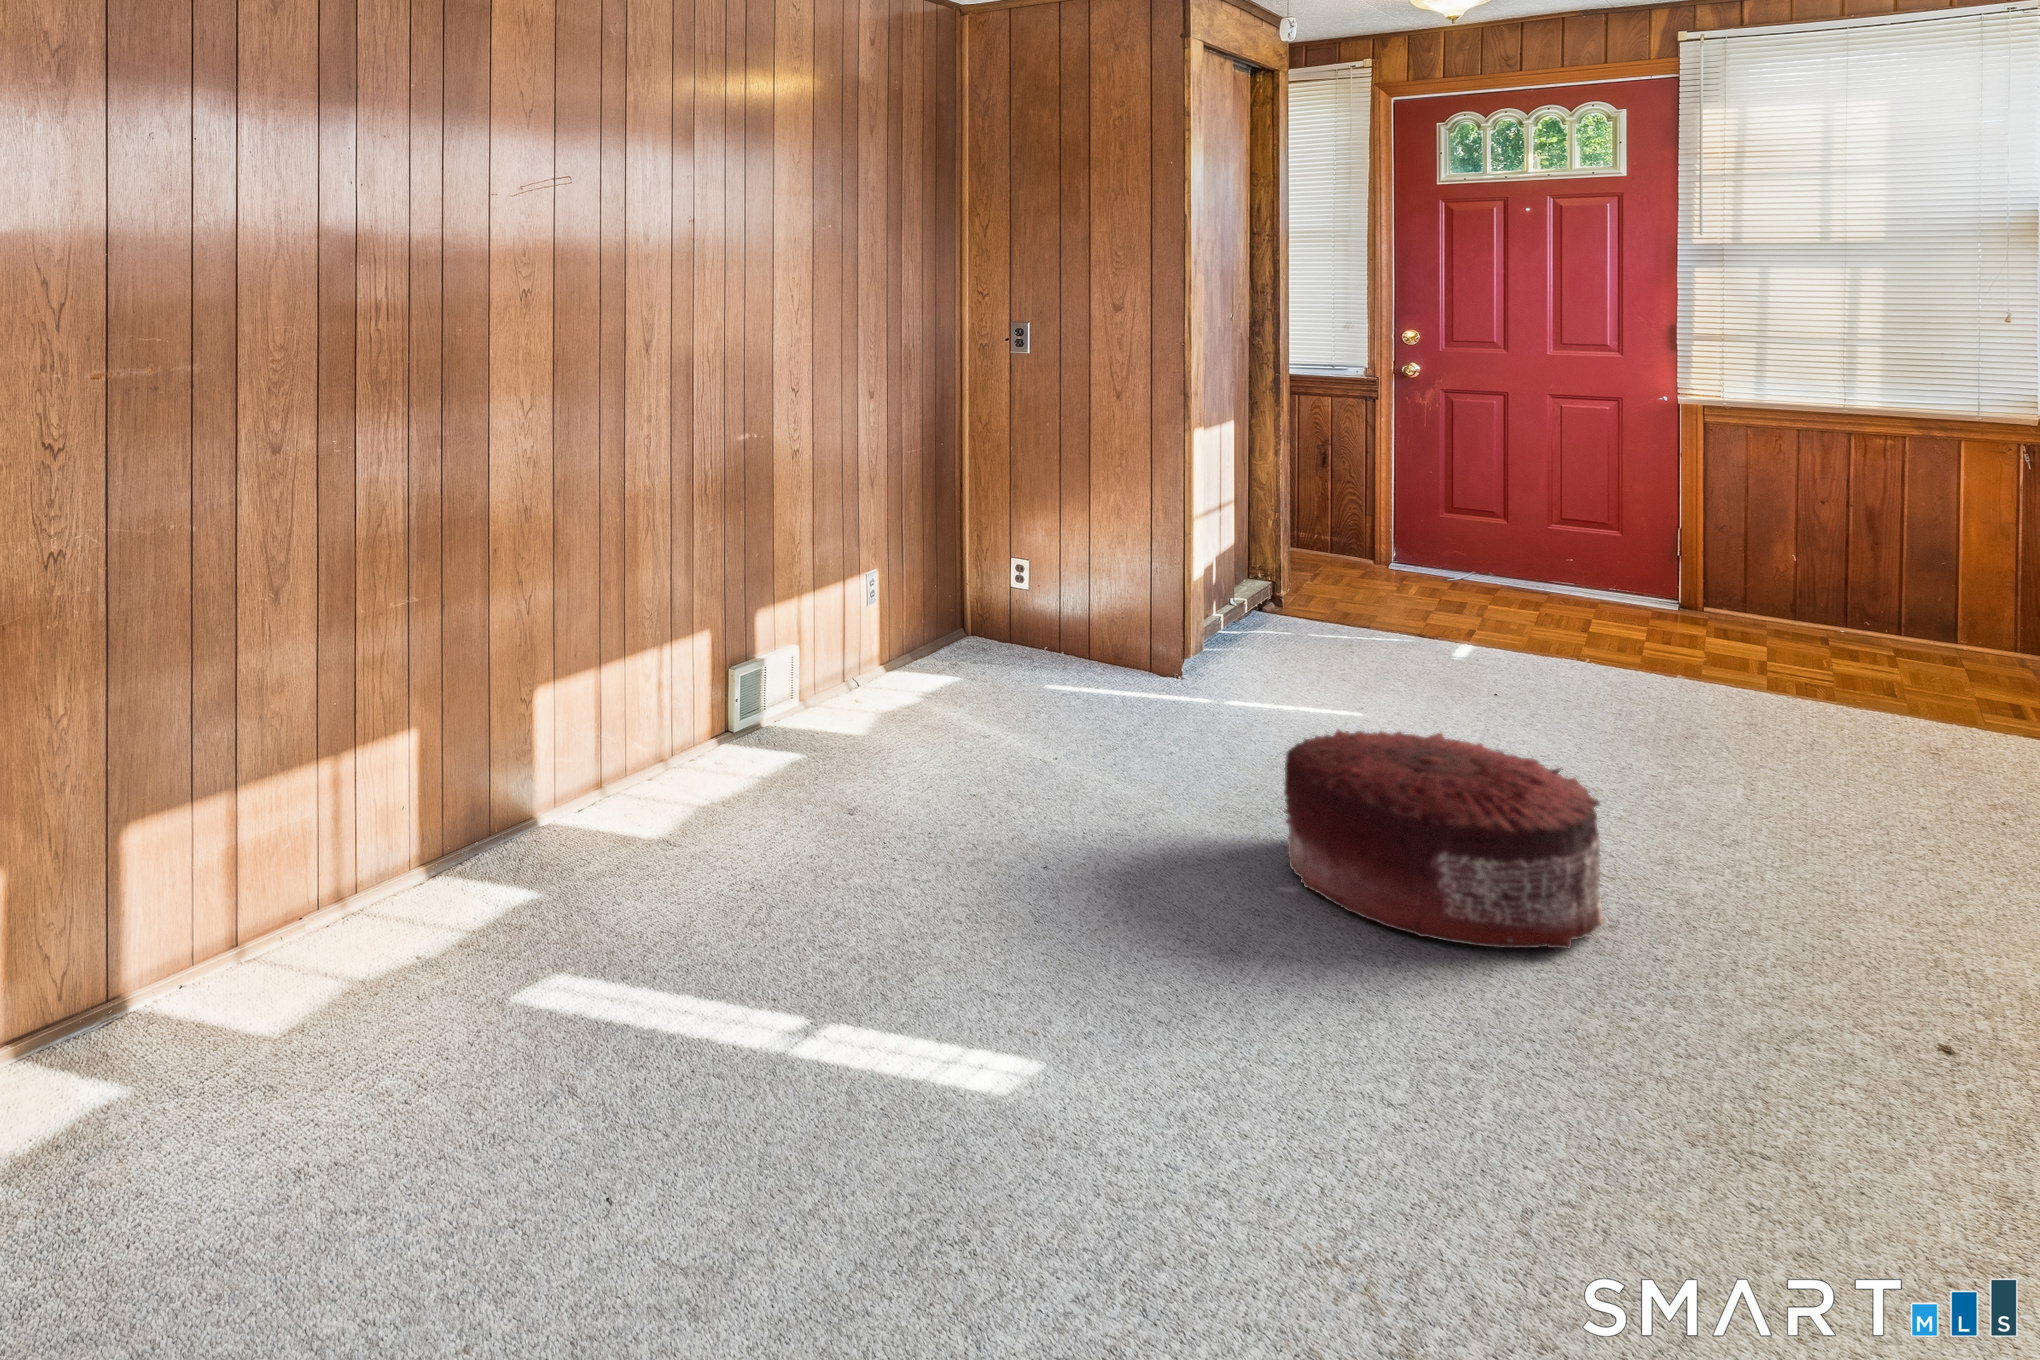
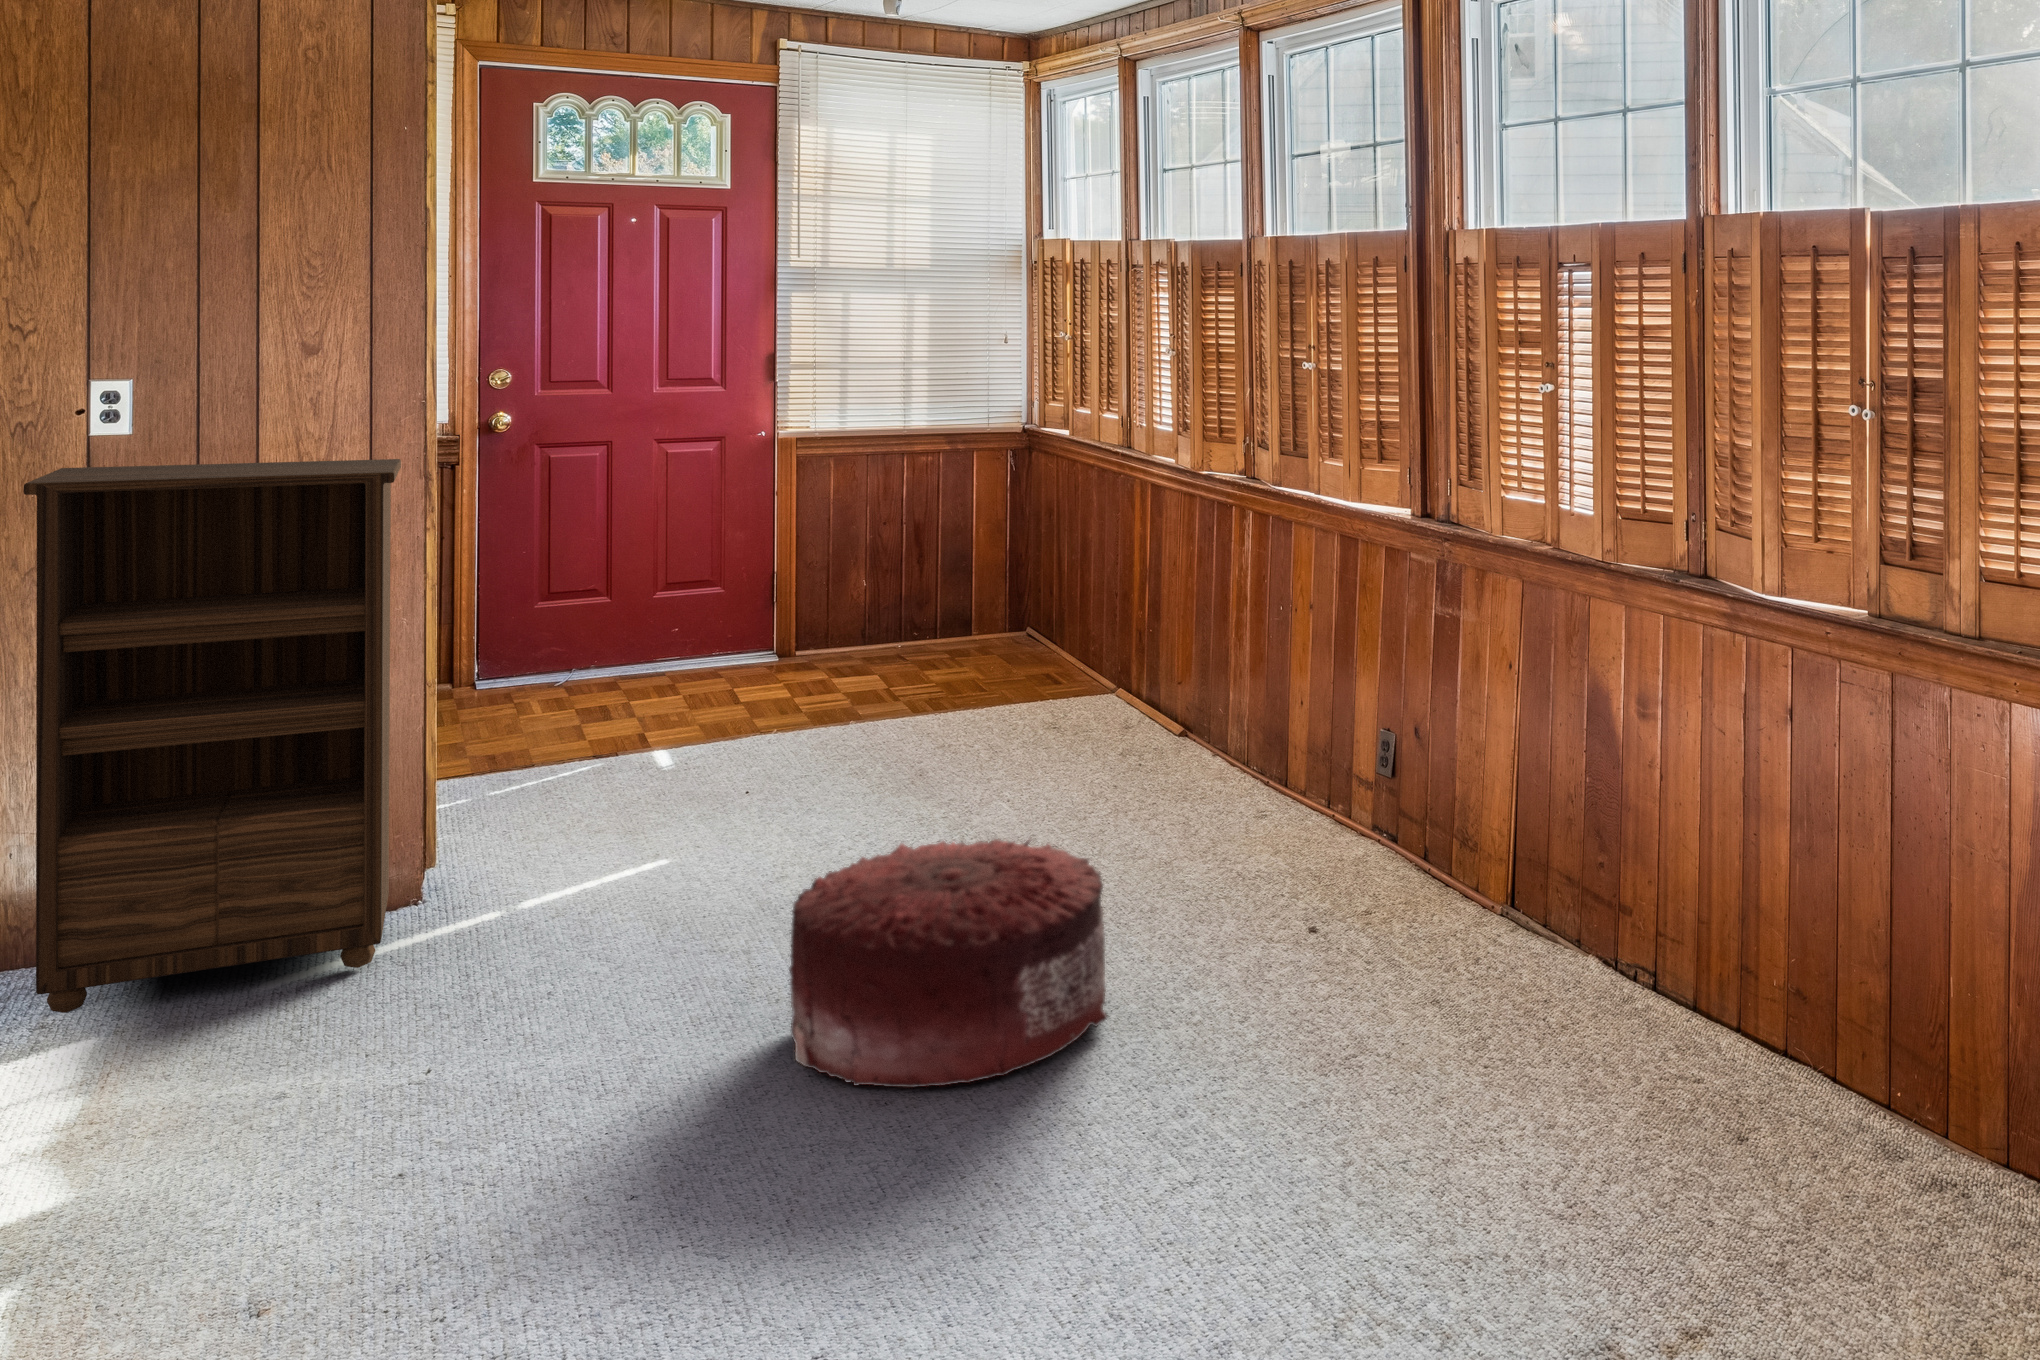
bookshelf: none [965,377,1175,704] -> present [23,459,401,1013]

